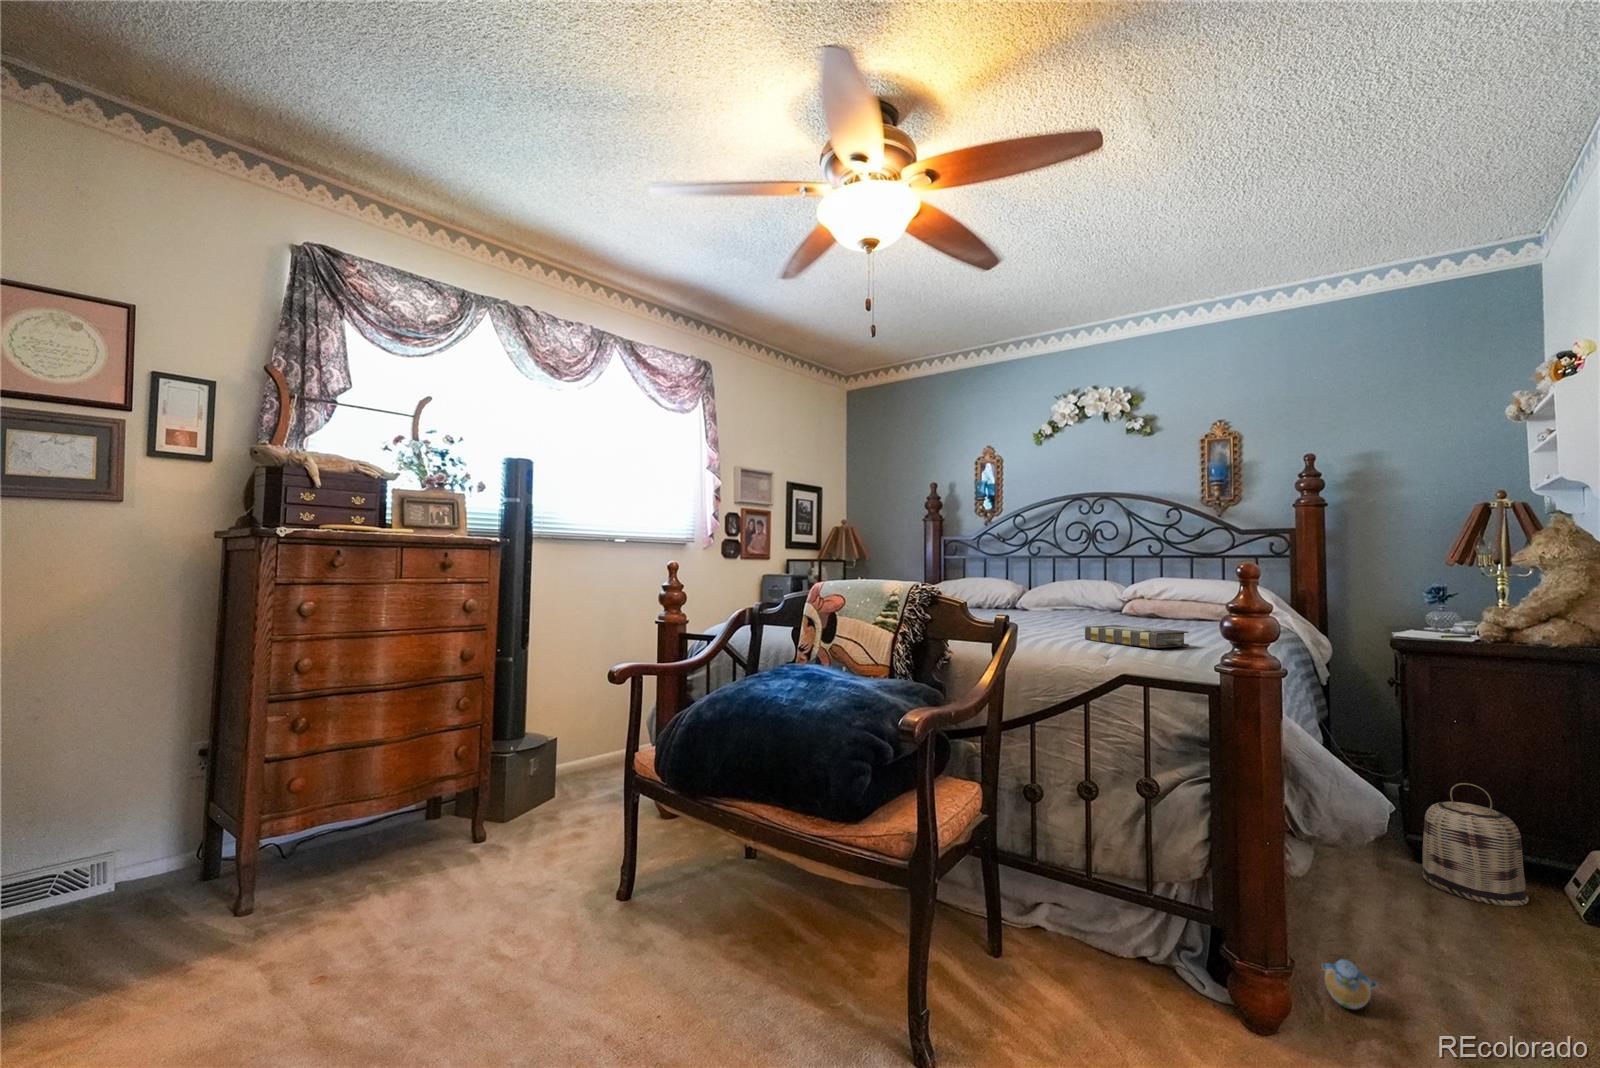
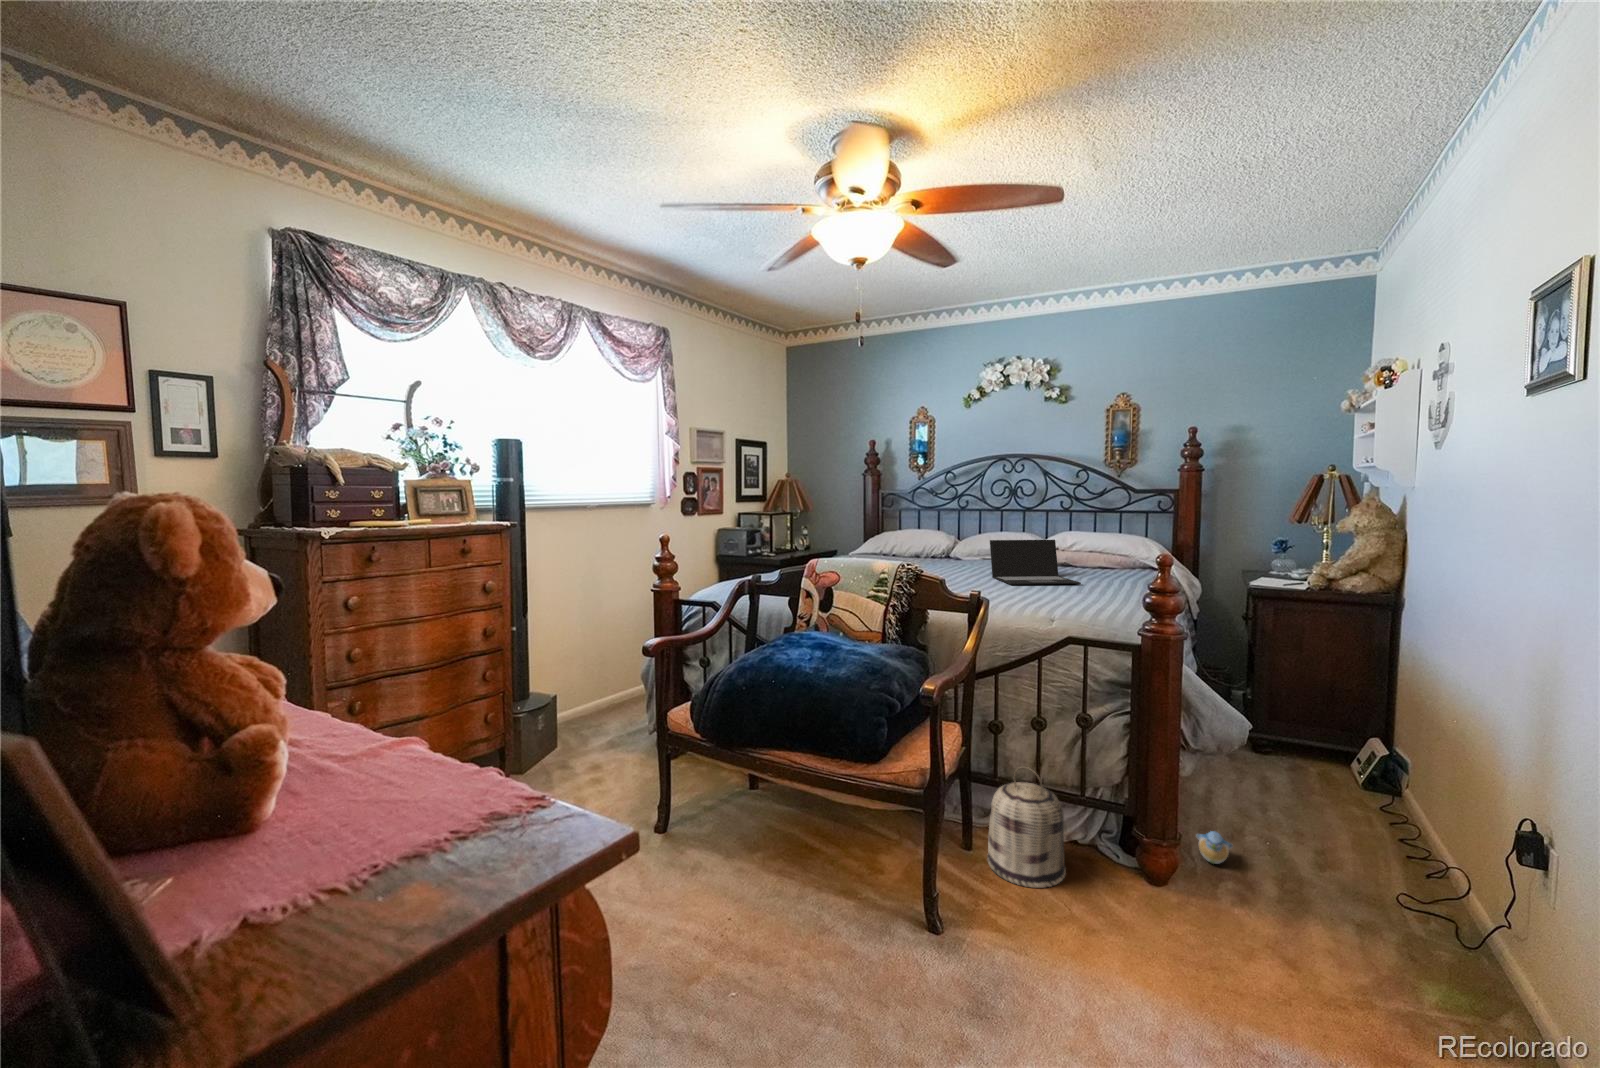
laptop: none [1049,578,1162,629] -> present [990,540,1081,585]
book: present [1085,625,1189,648] -> none [1028,585,1109,608]
basket: present [1422,783,1529,906] -> present [987,766,1066,888]

